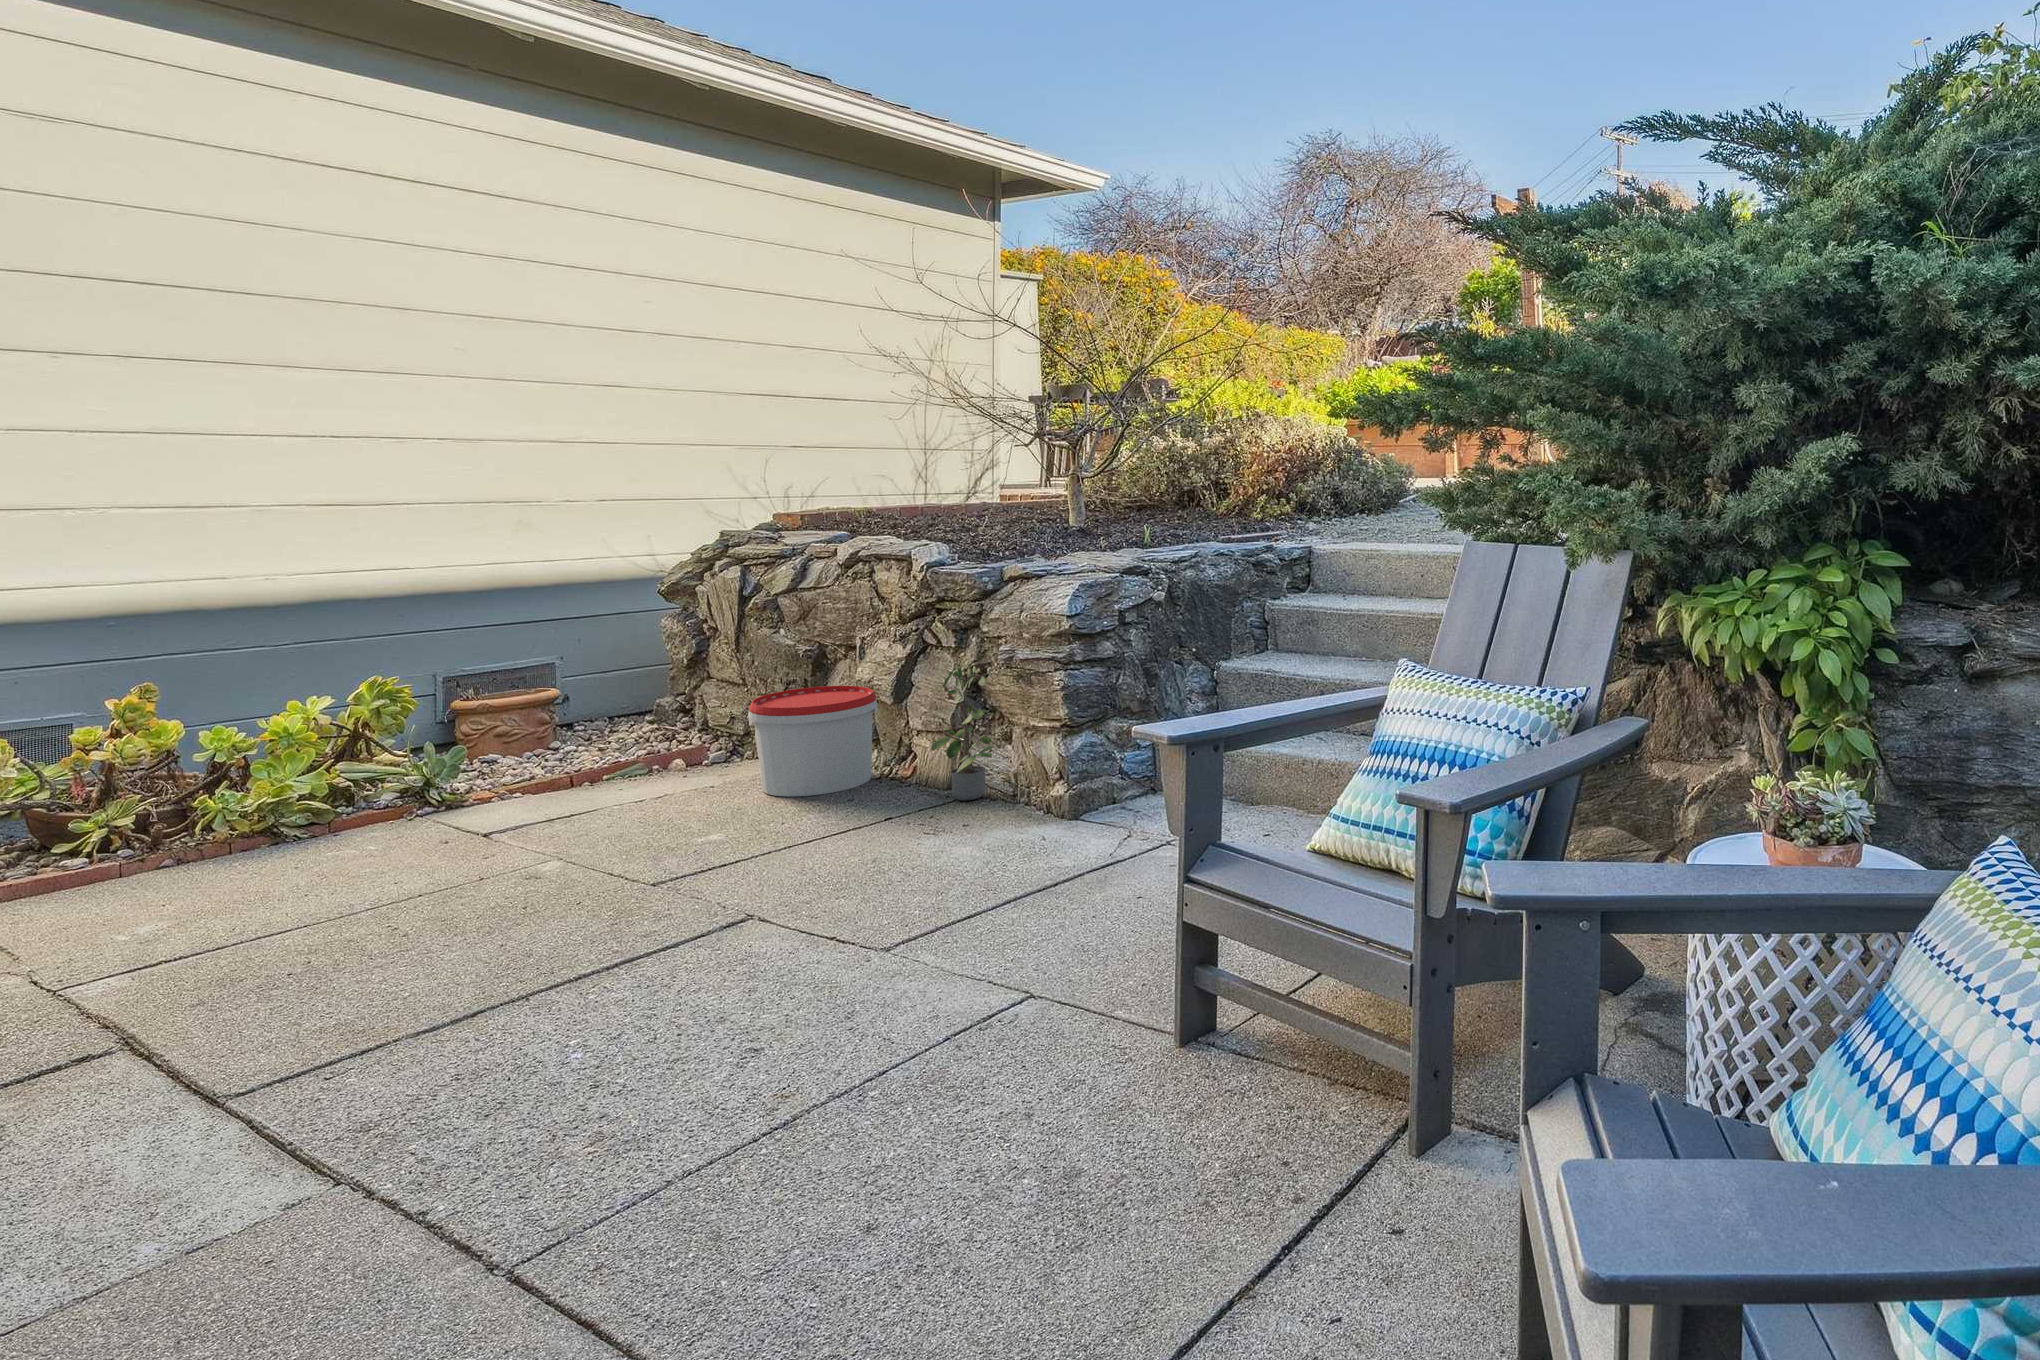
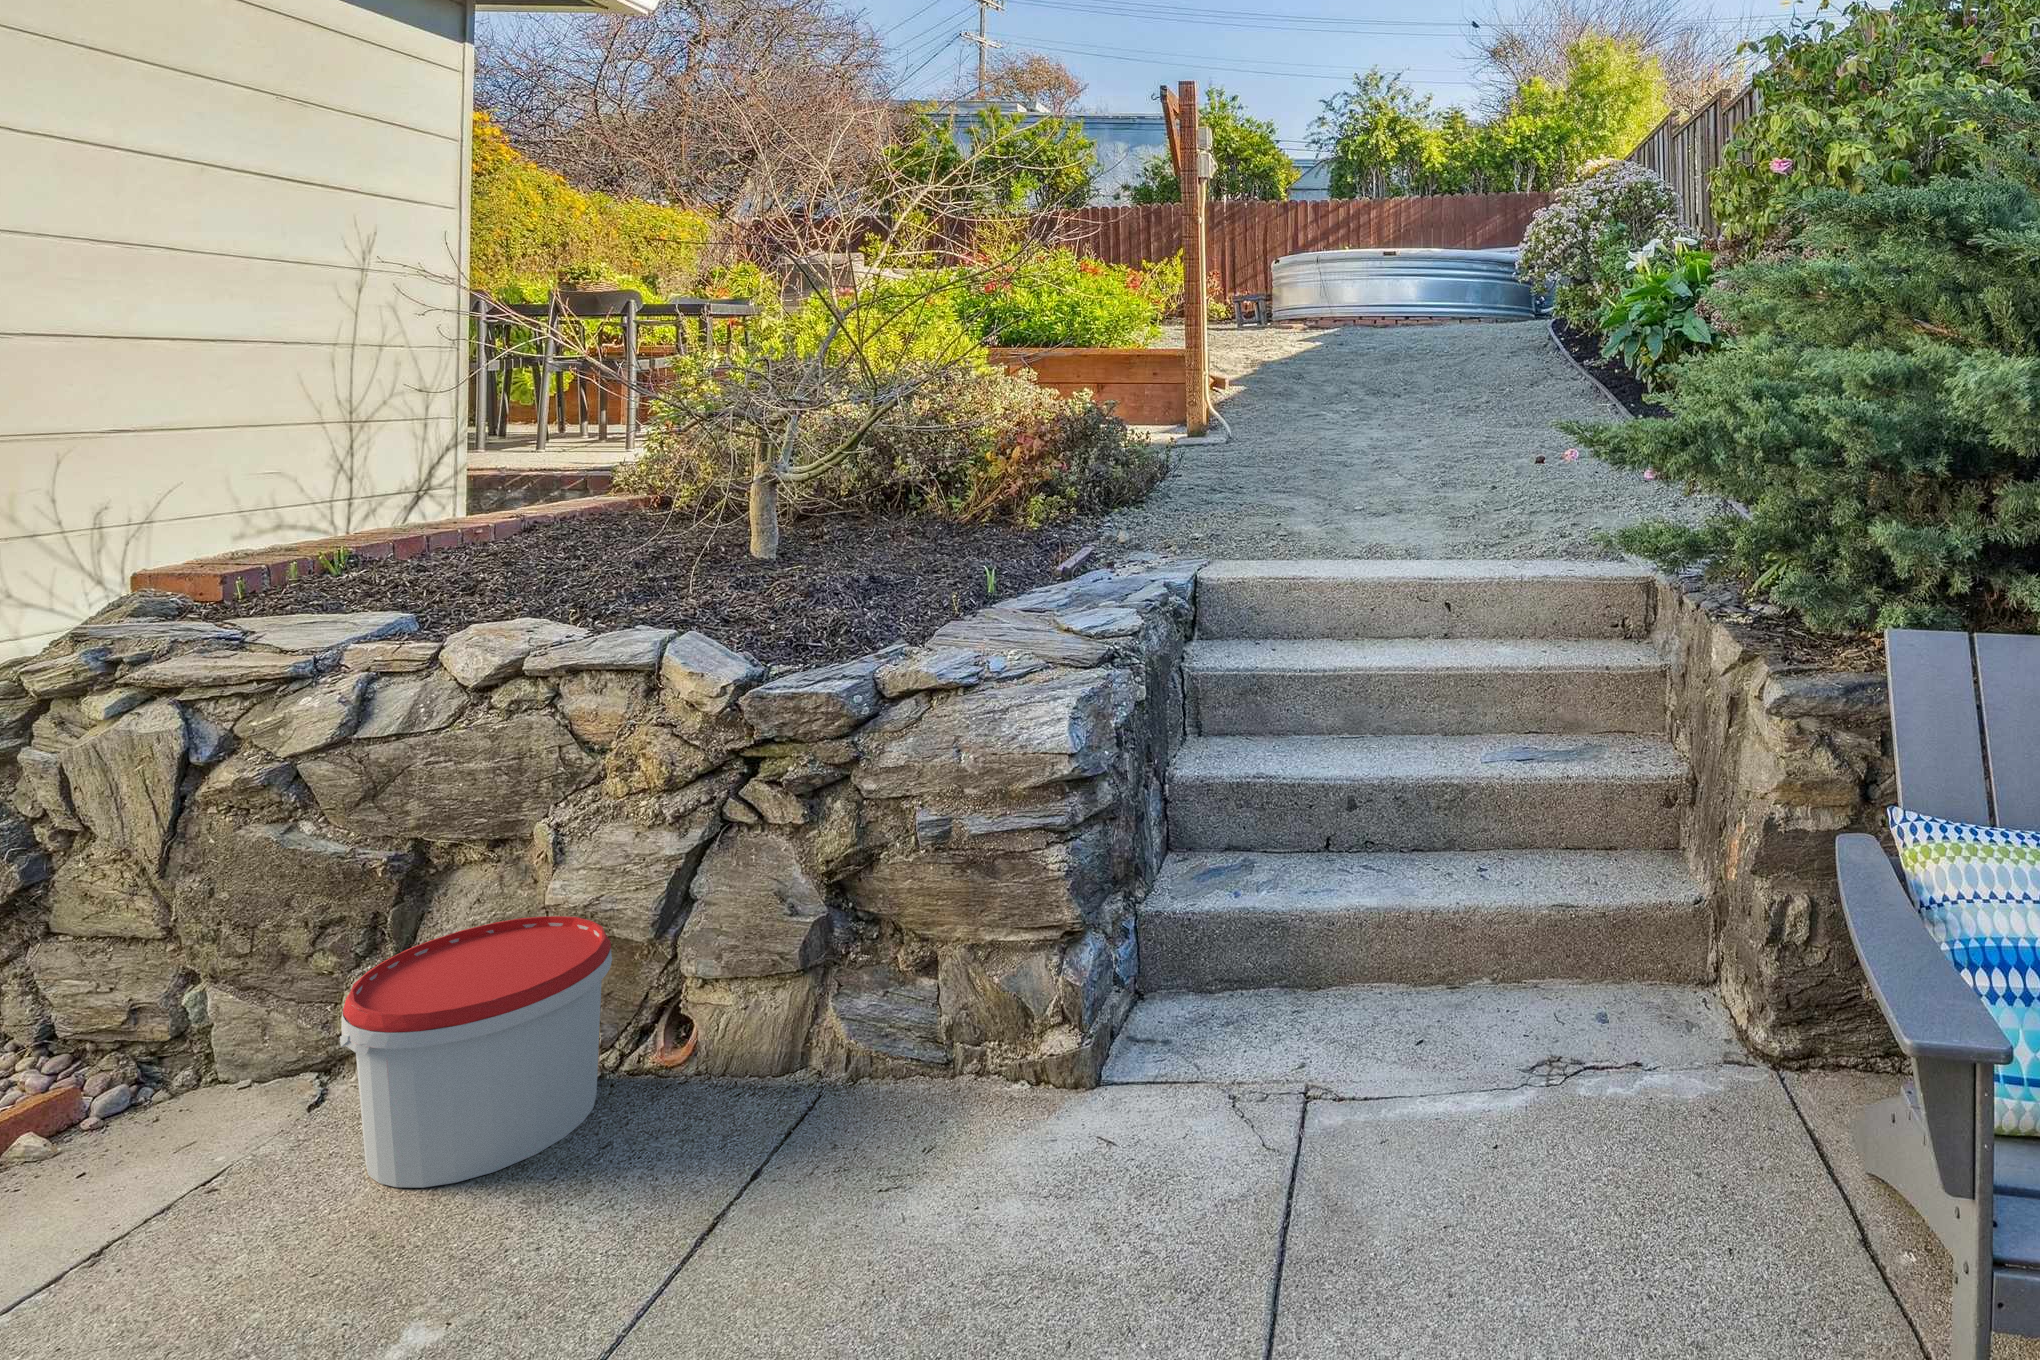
potted plant: present [931,664,992,801] -> none [795,854,942,1103]

